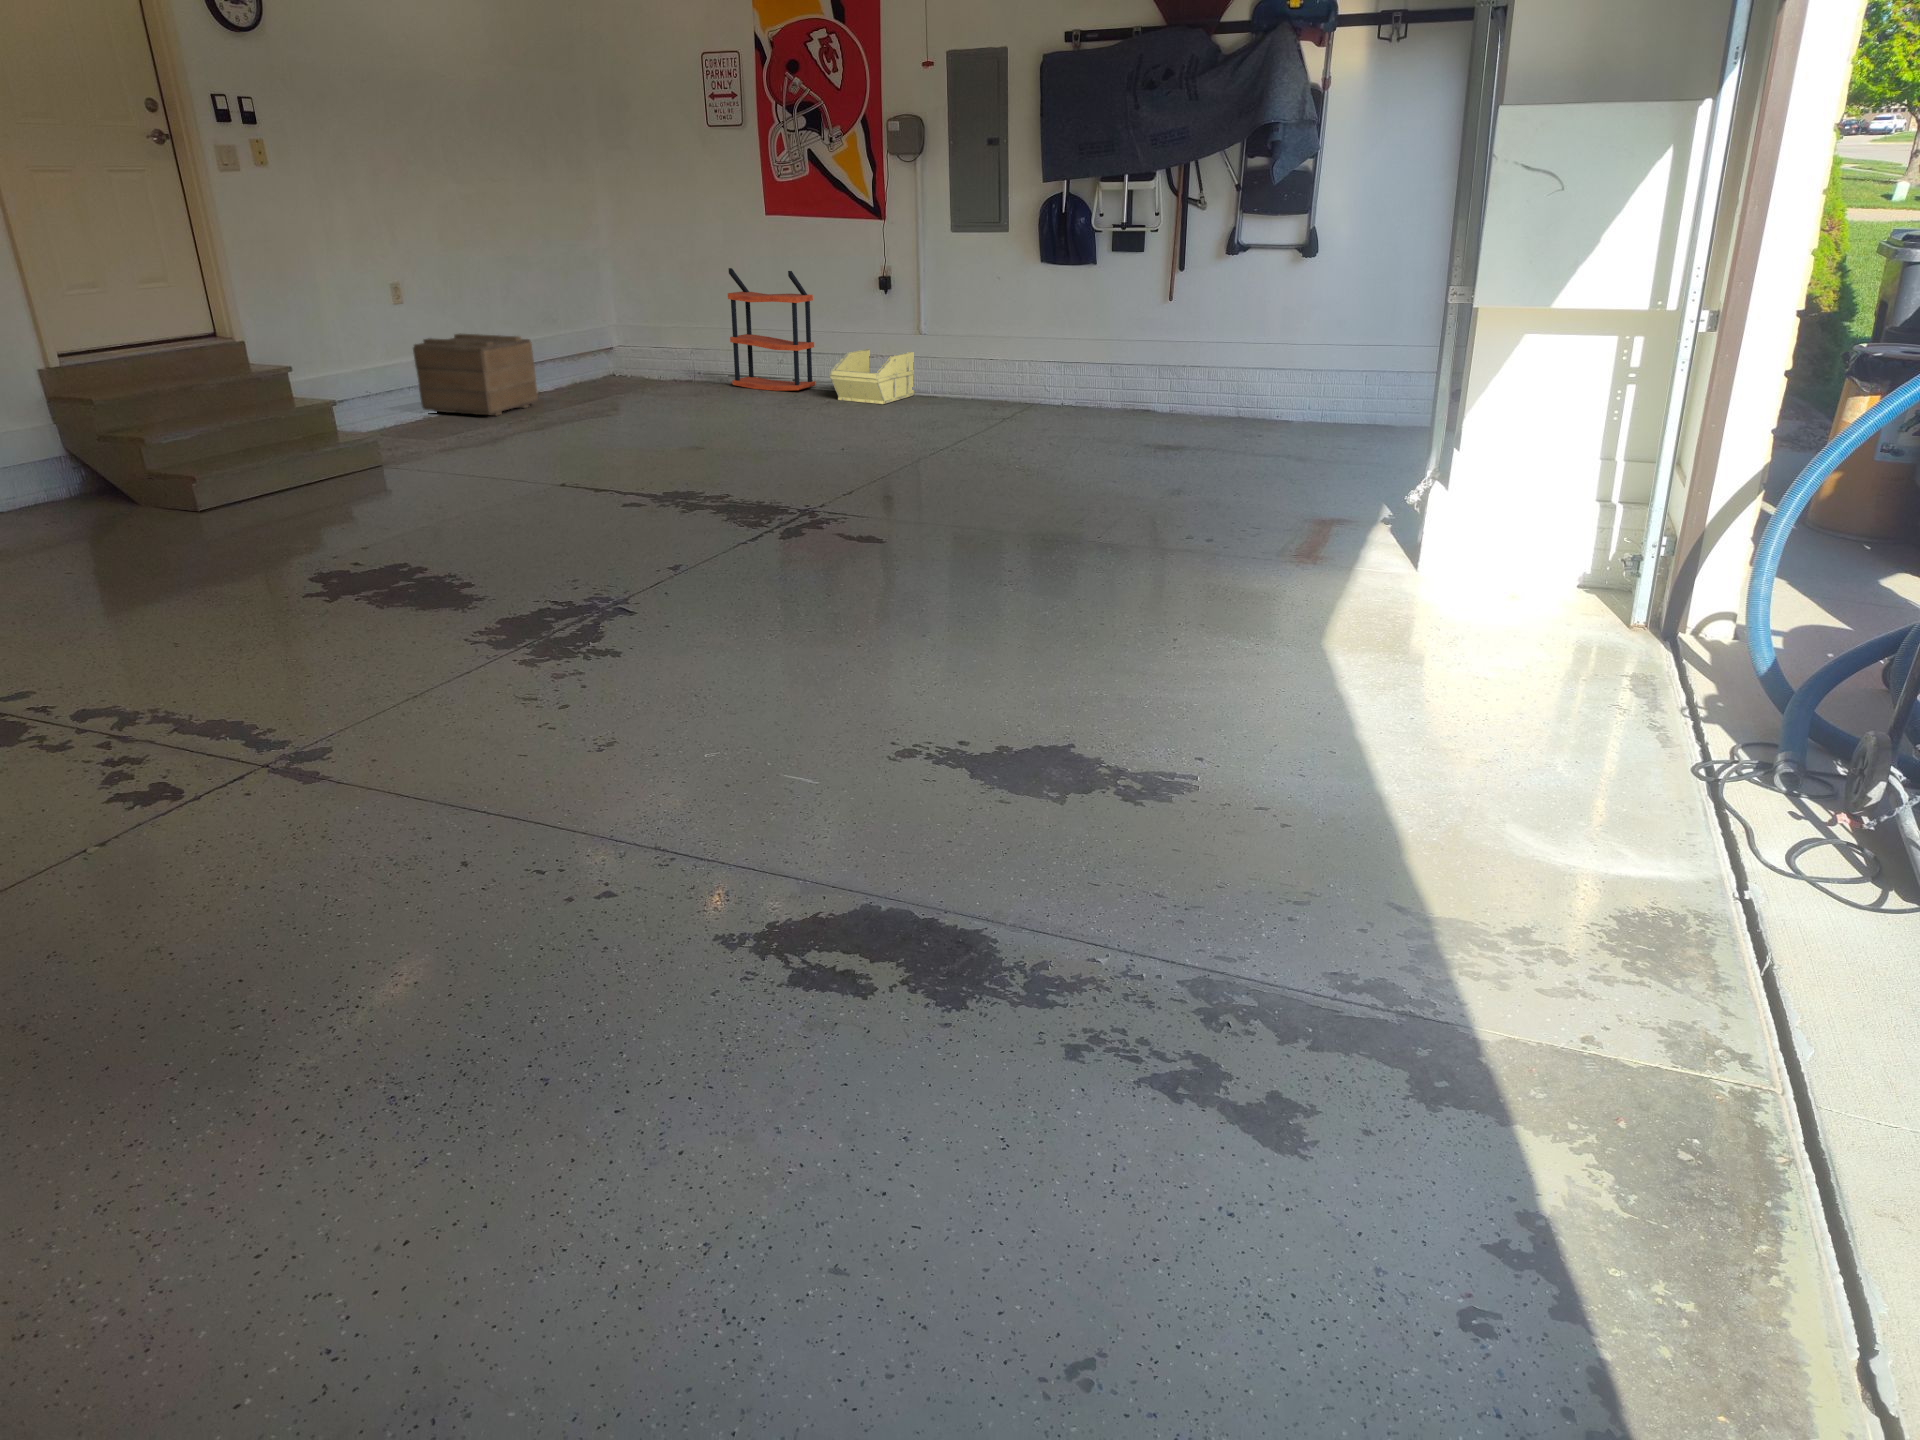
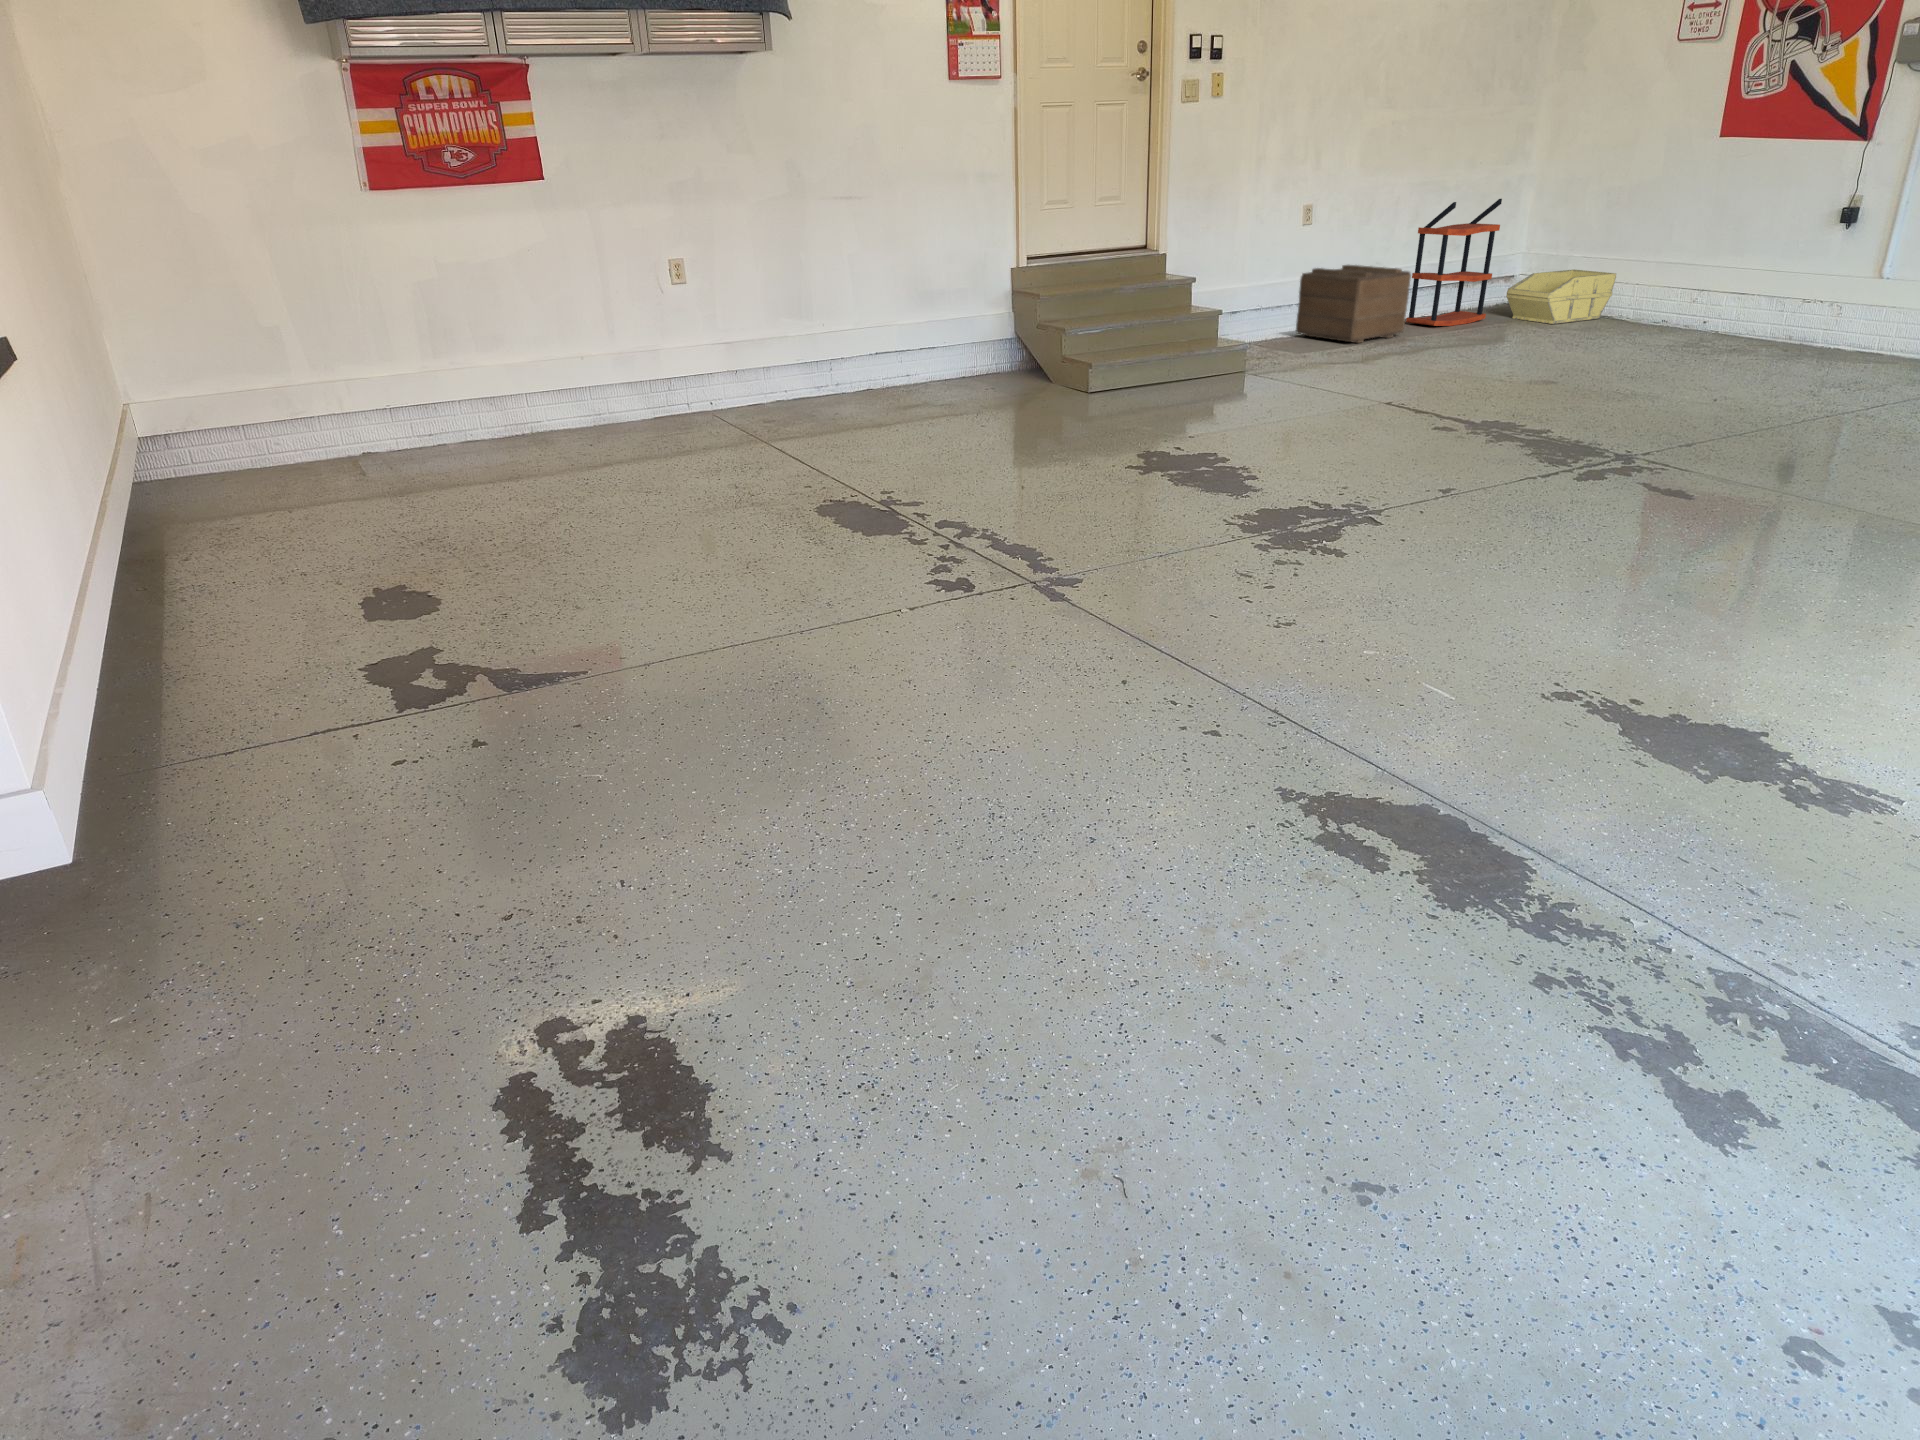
shelving unit: present [728,268,815,391] -> present [1406,199,1502,326]
storage bin: present [830,348,915,404] -> present [1506,269,1616,324]

